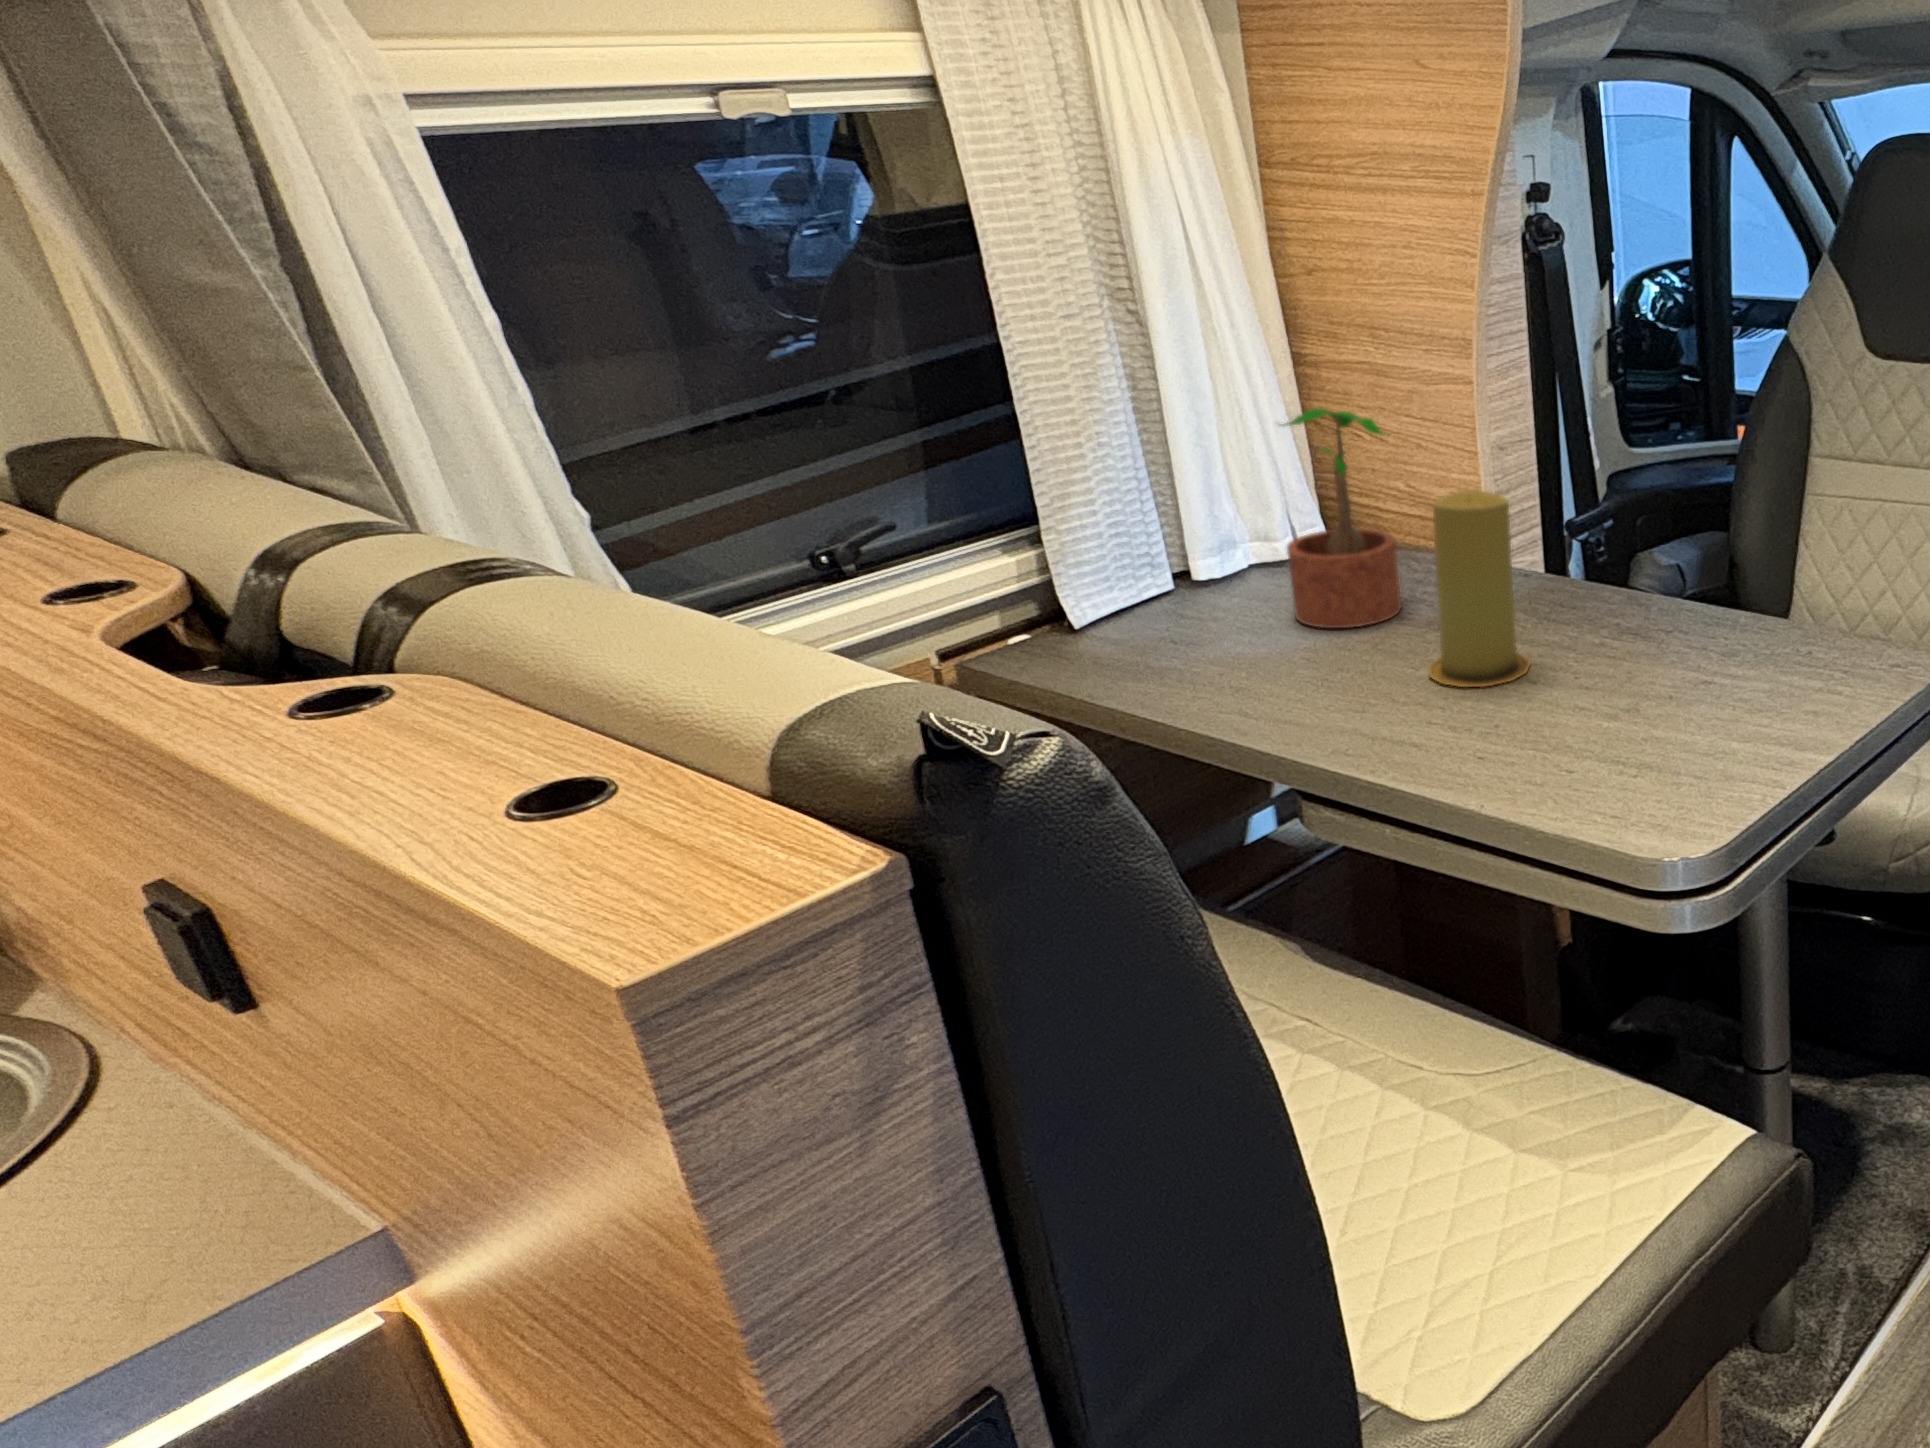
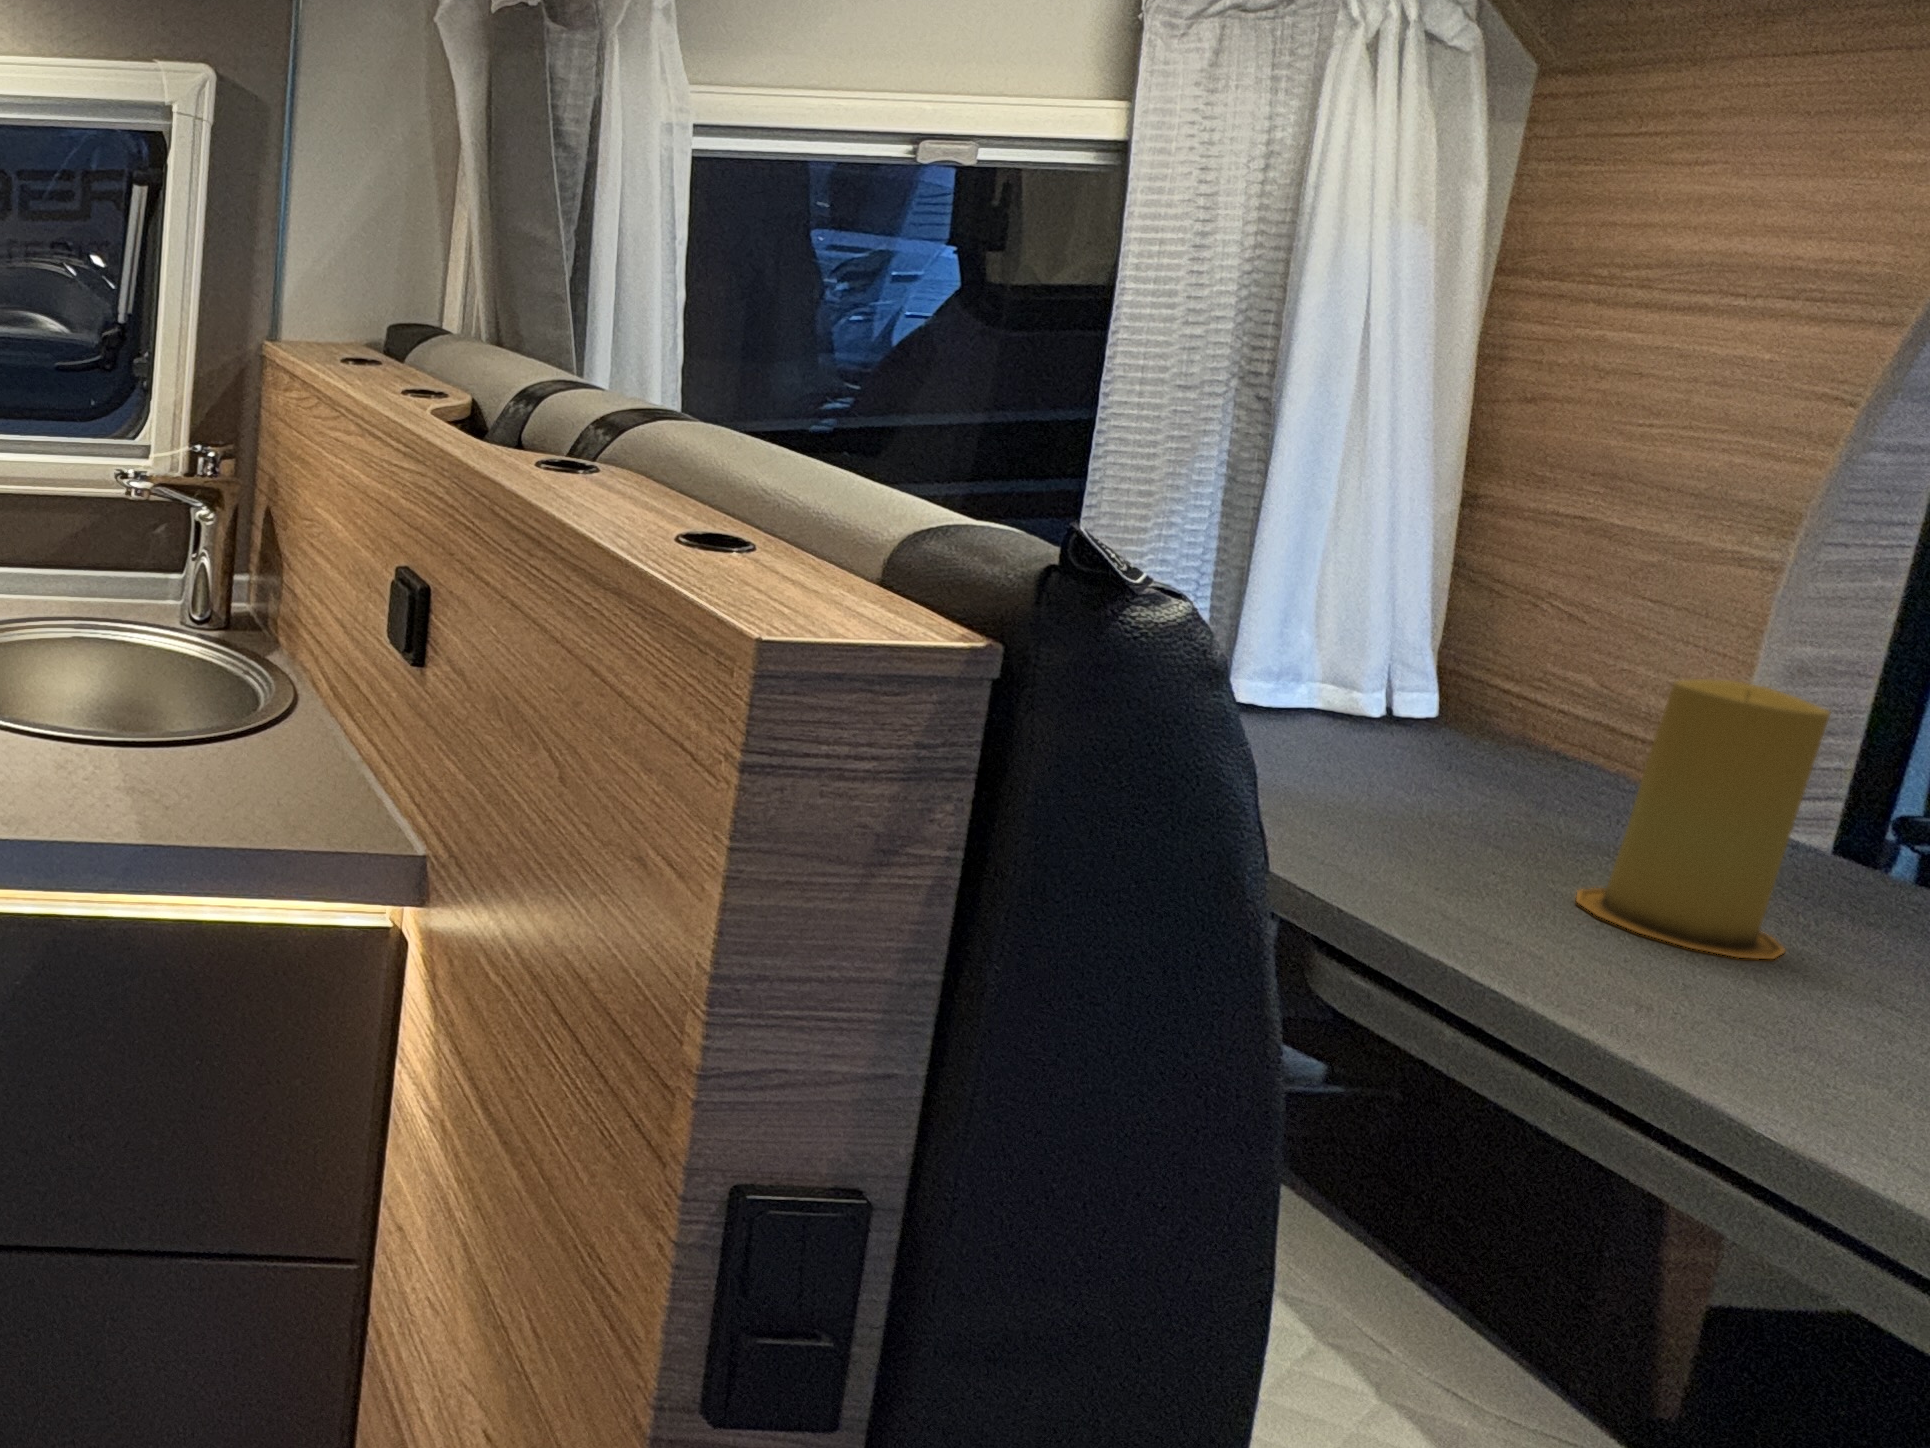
potted plant: present [1284,409,1401,628] -> none [1365,541,1625,822]

